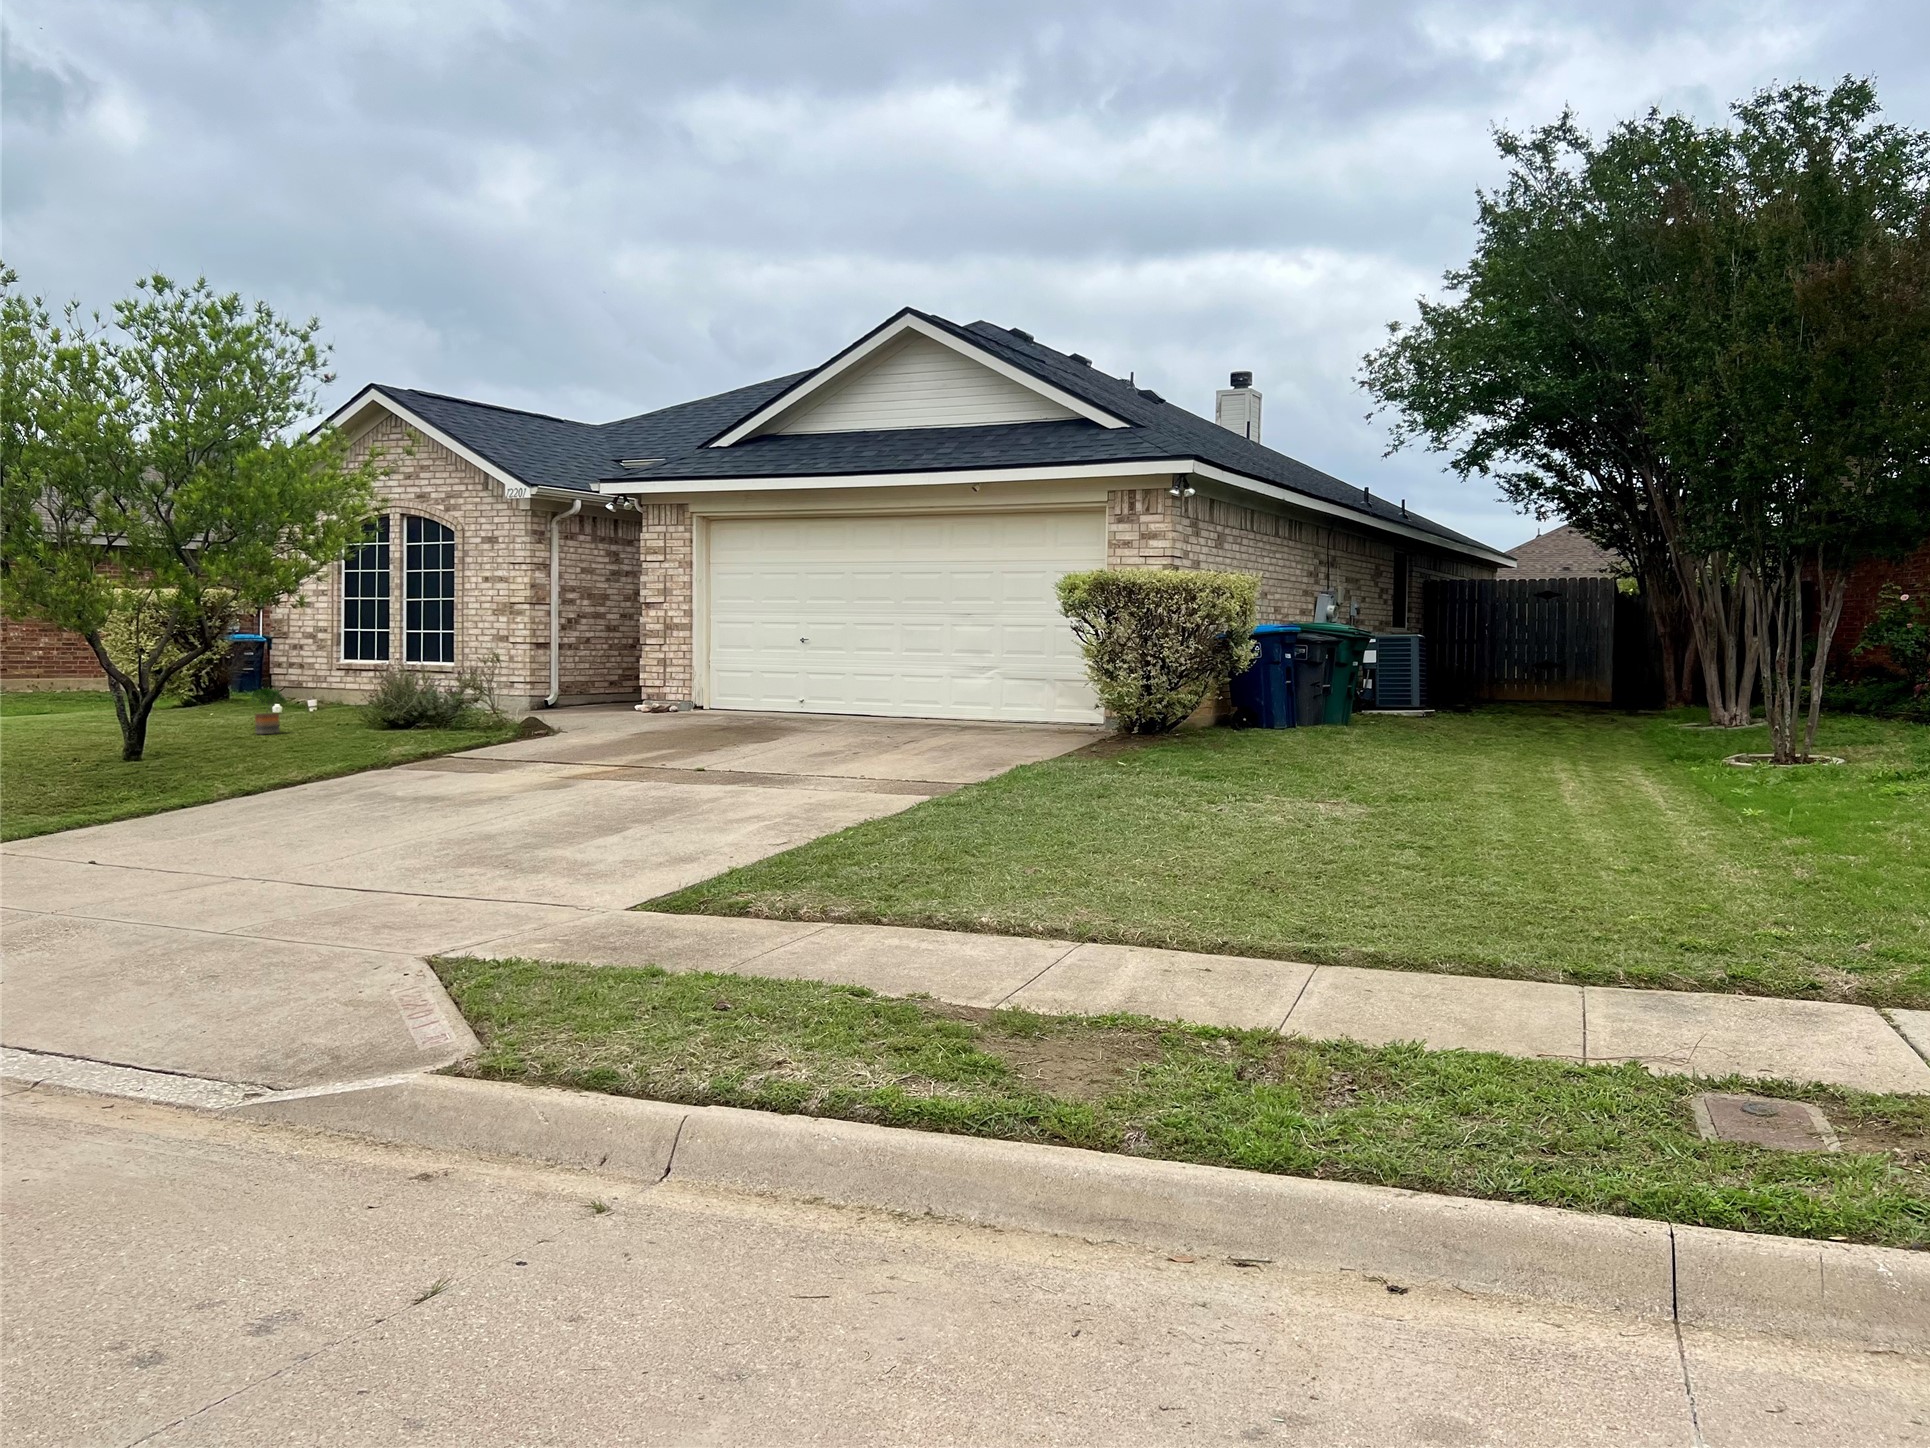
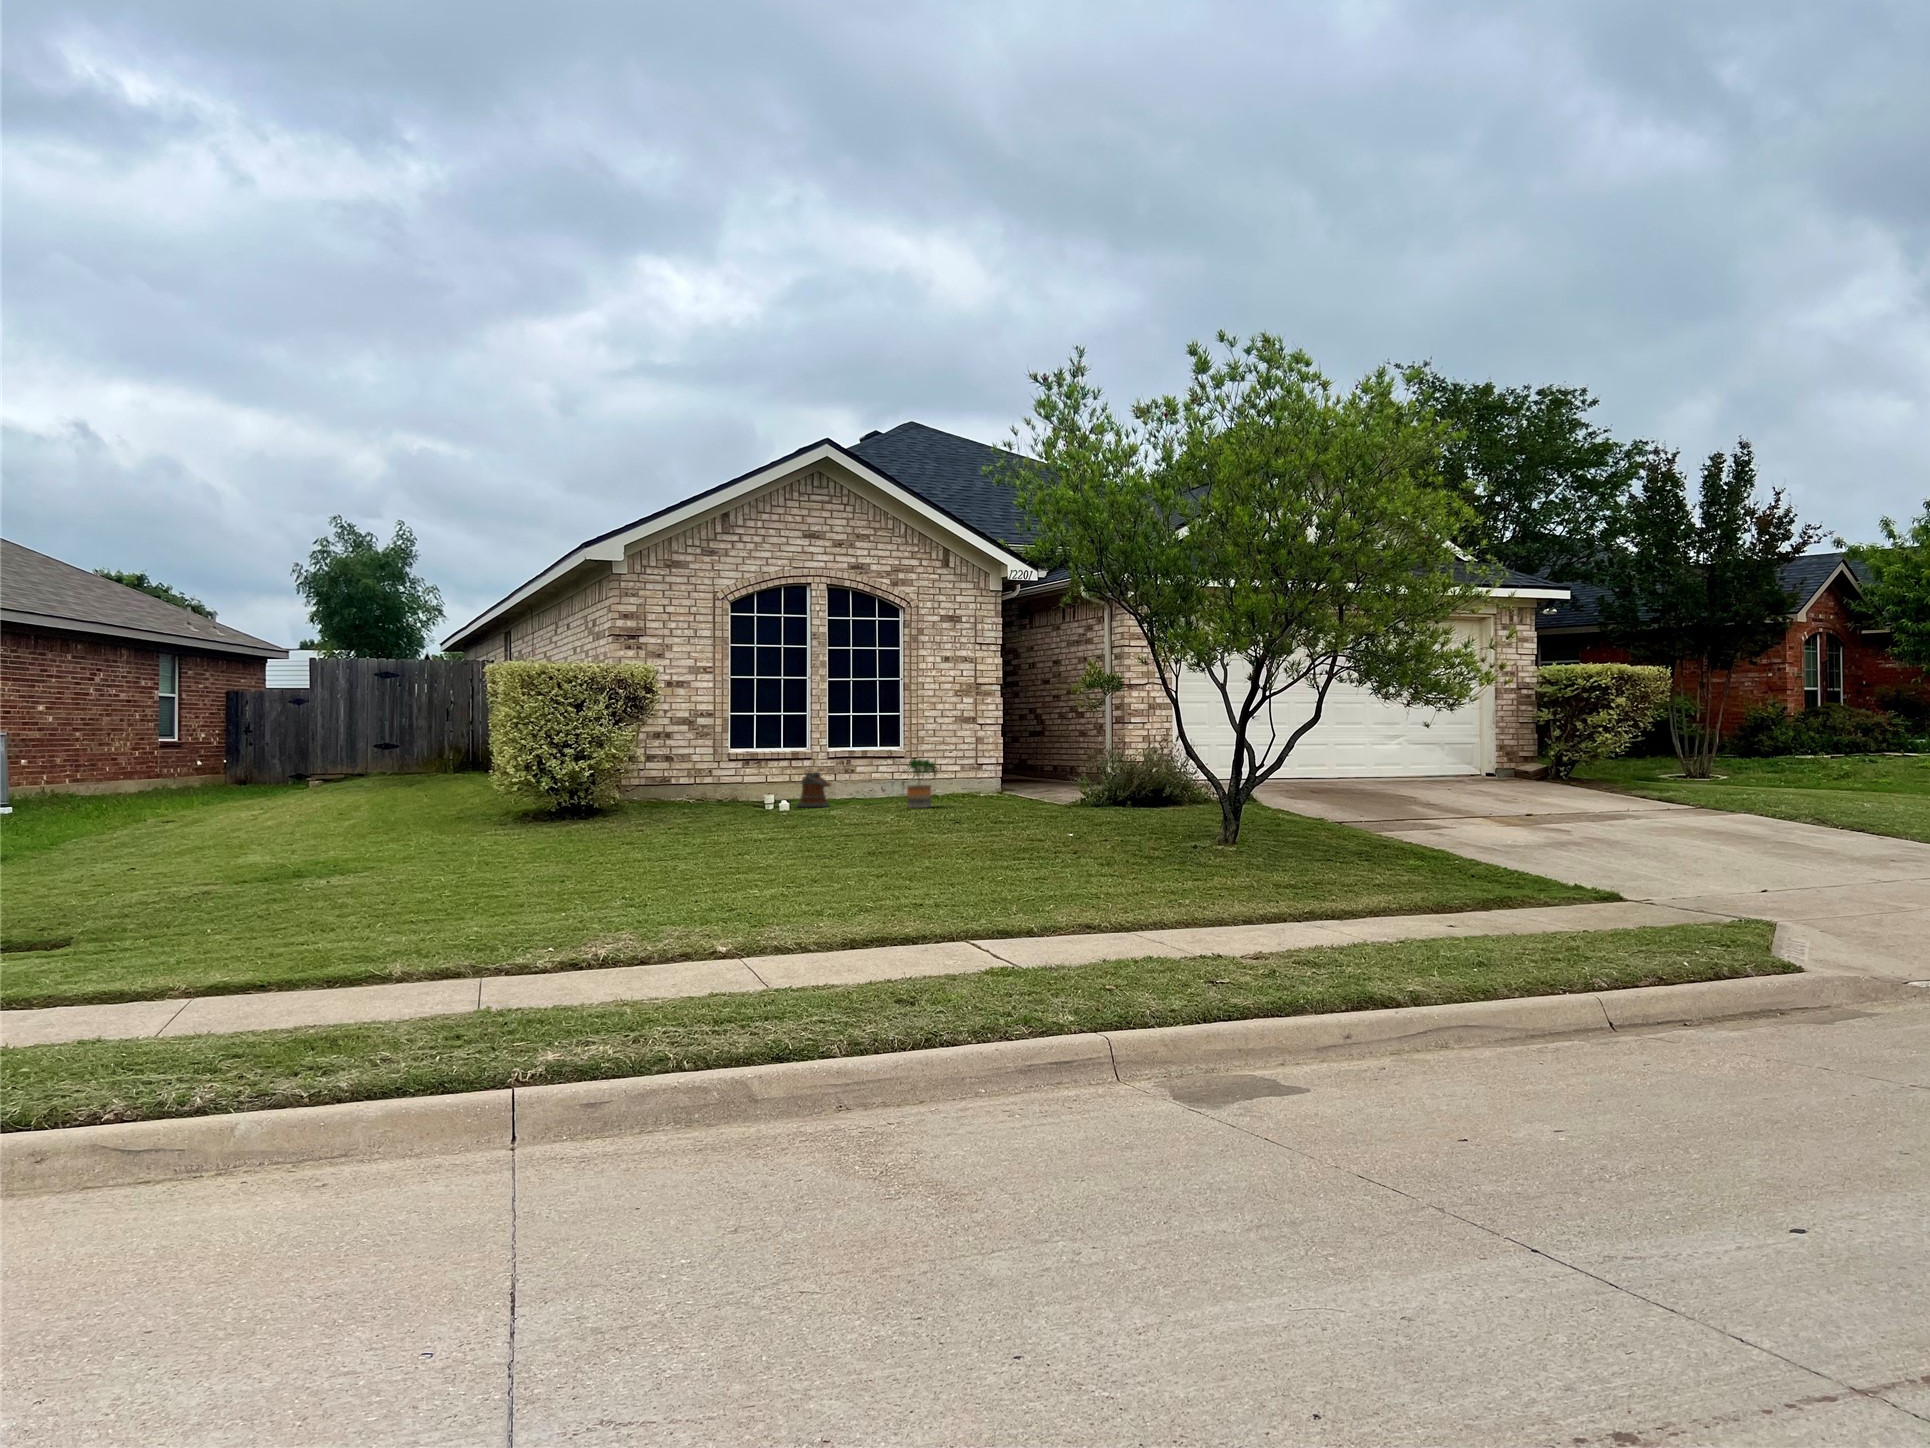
bucket: none [190,698,224,731] -> present [797,772,831,807]

